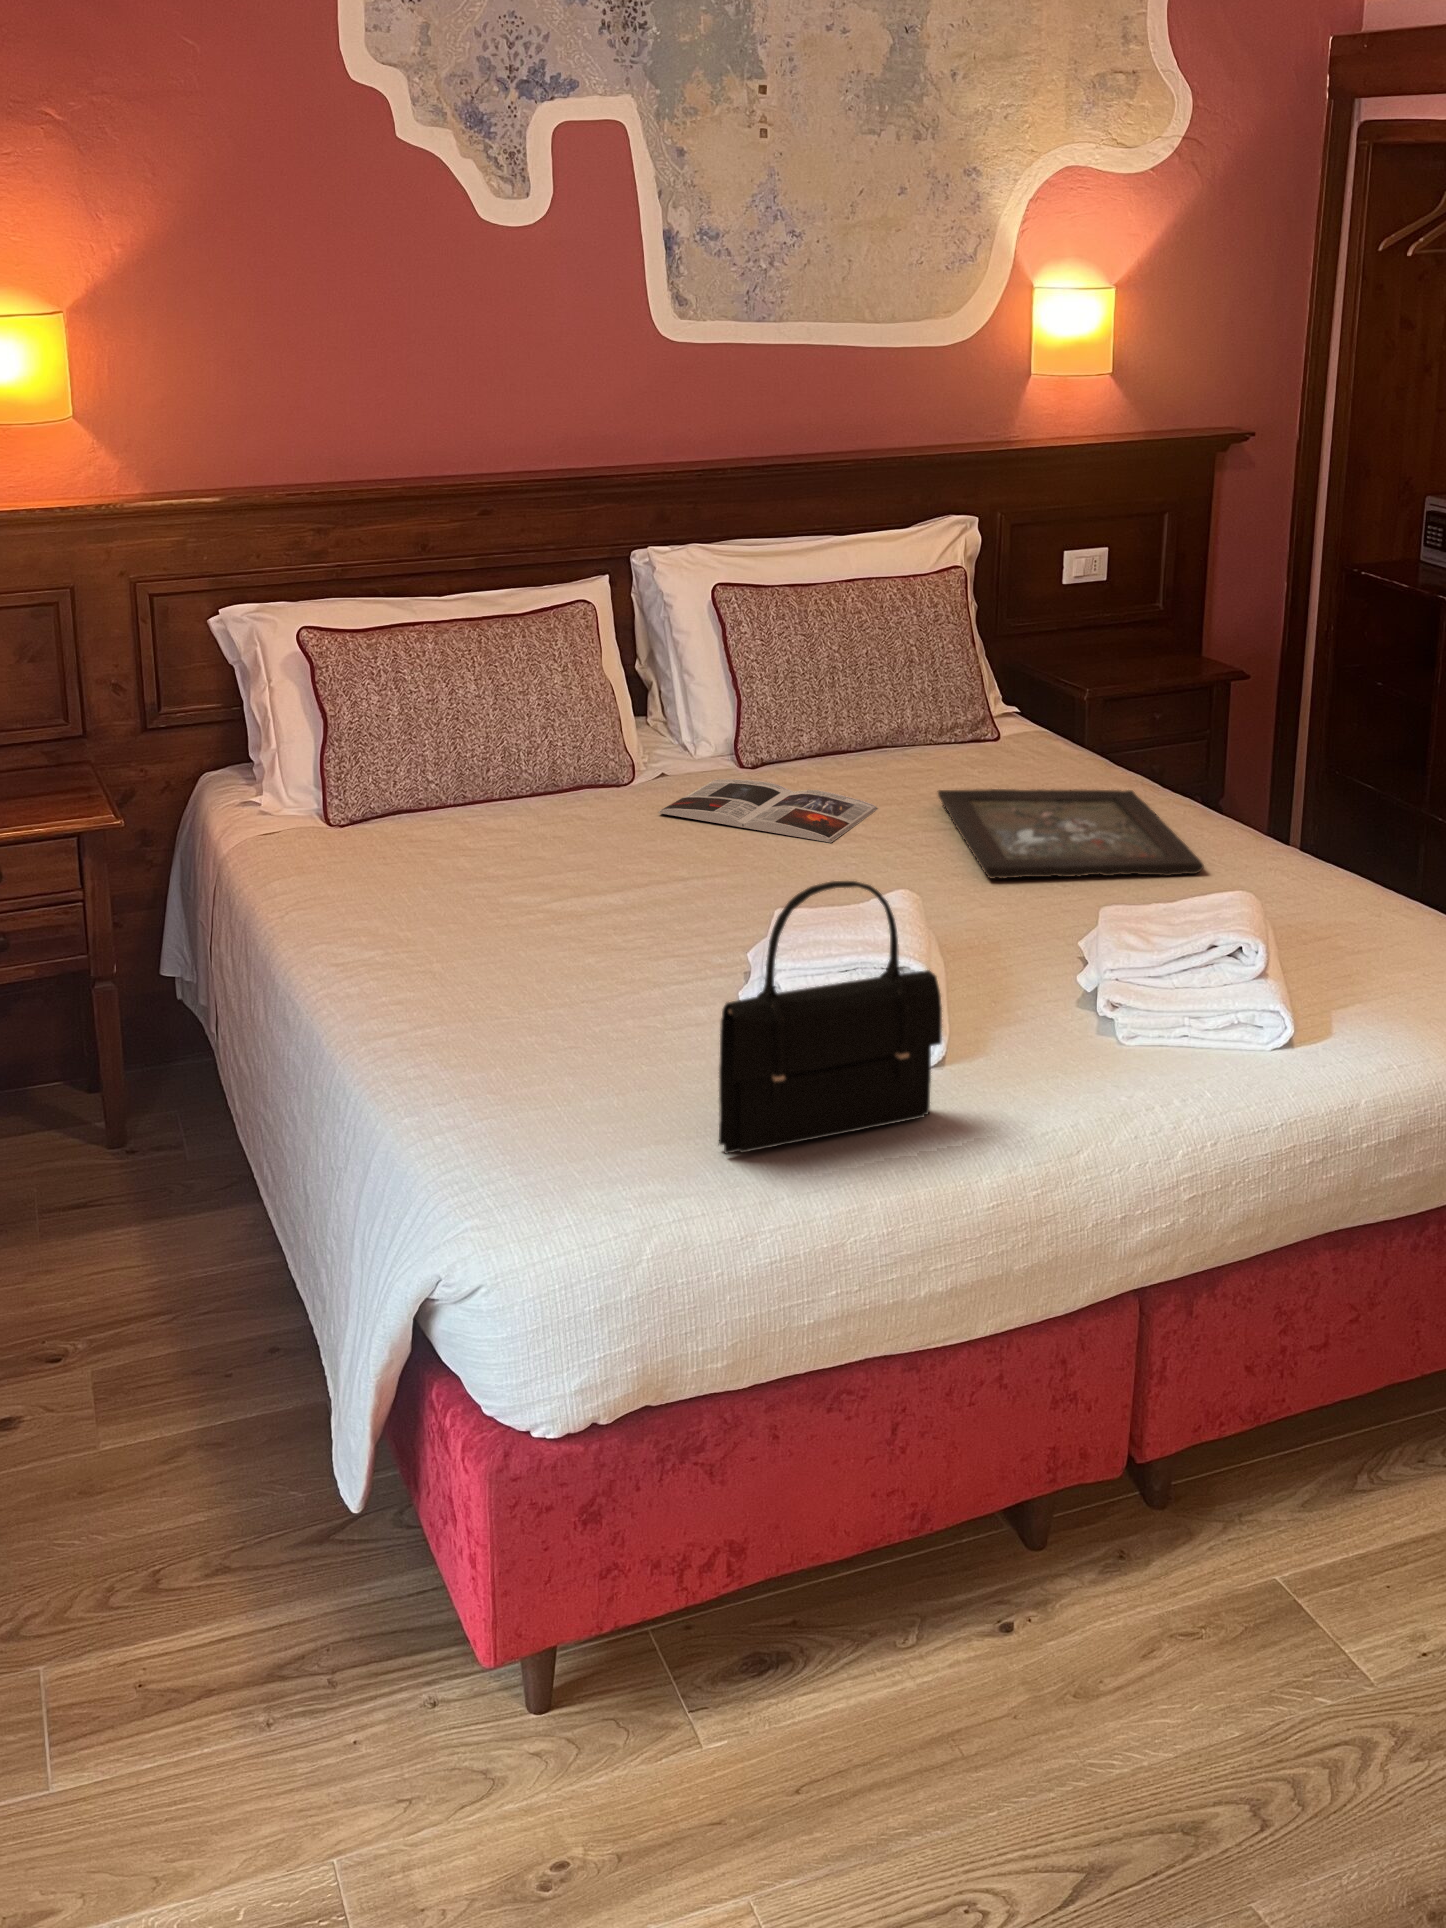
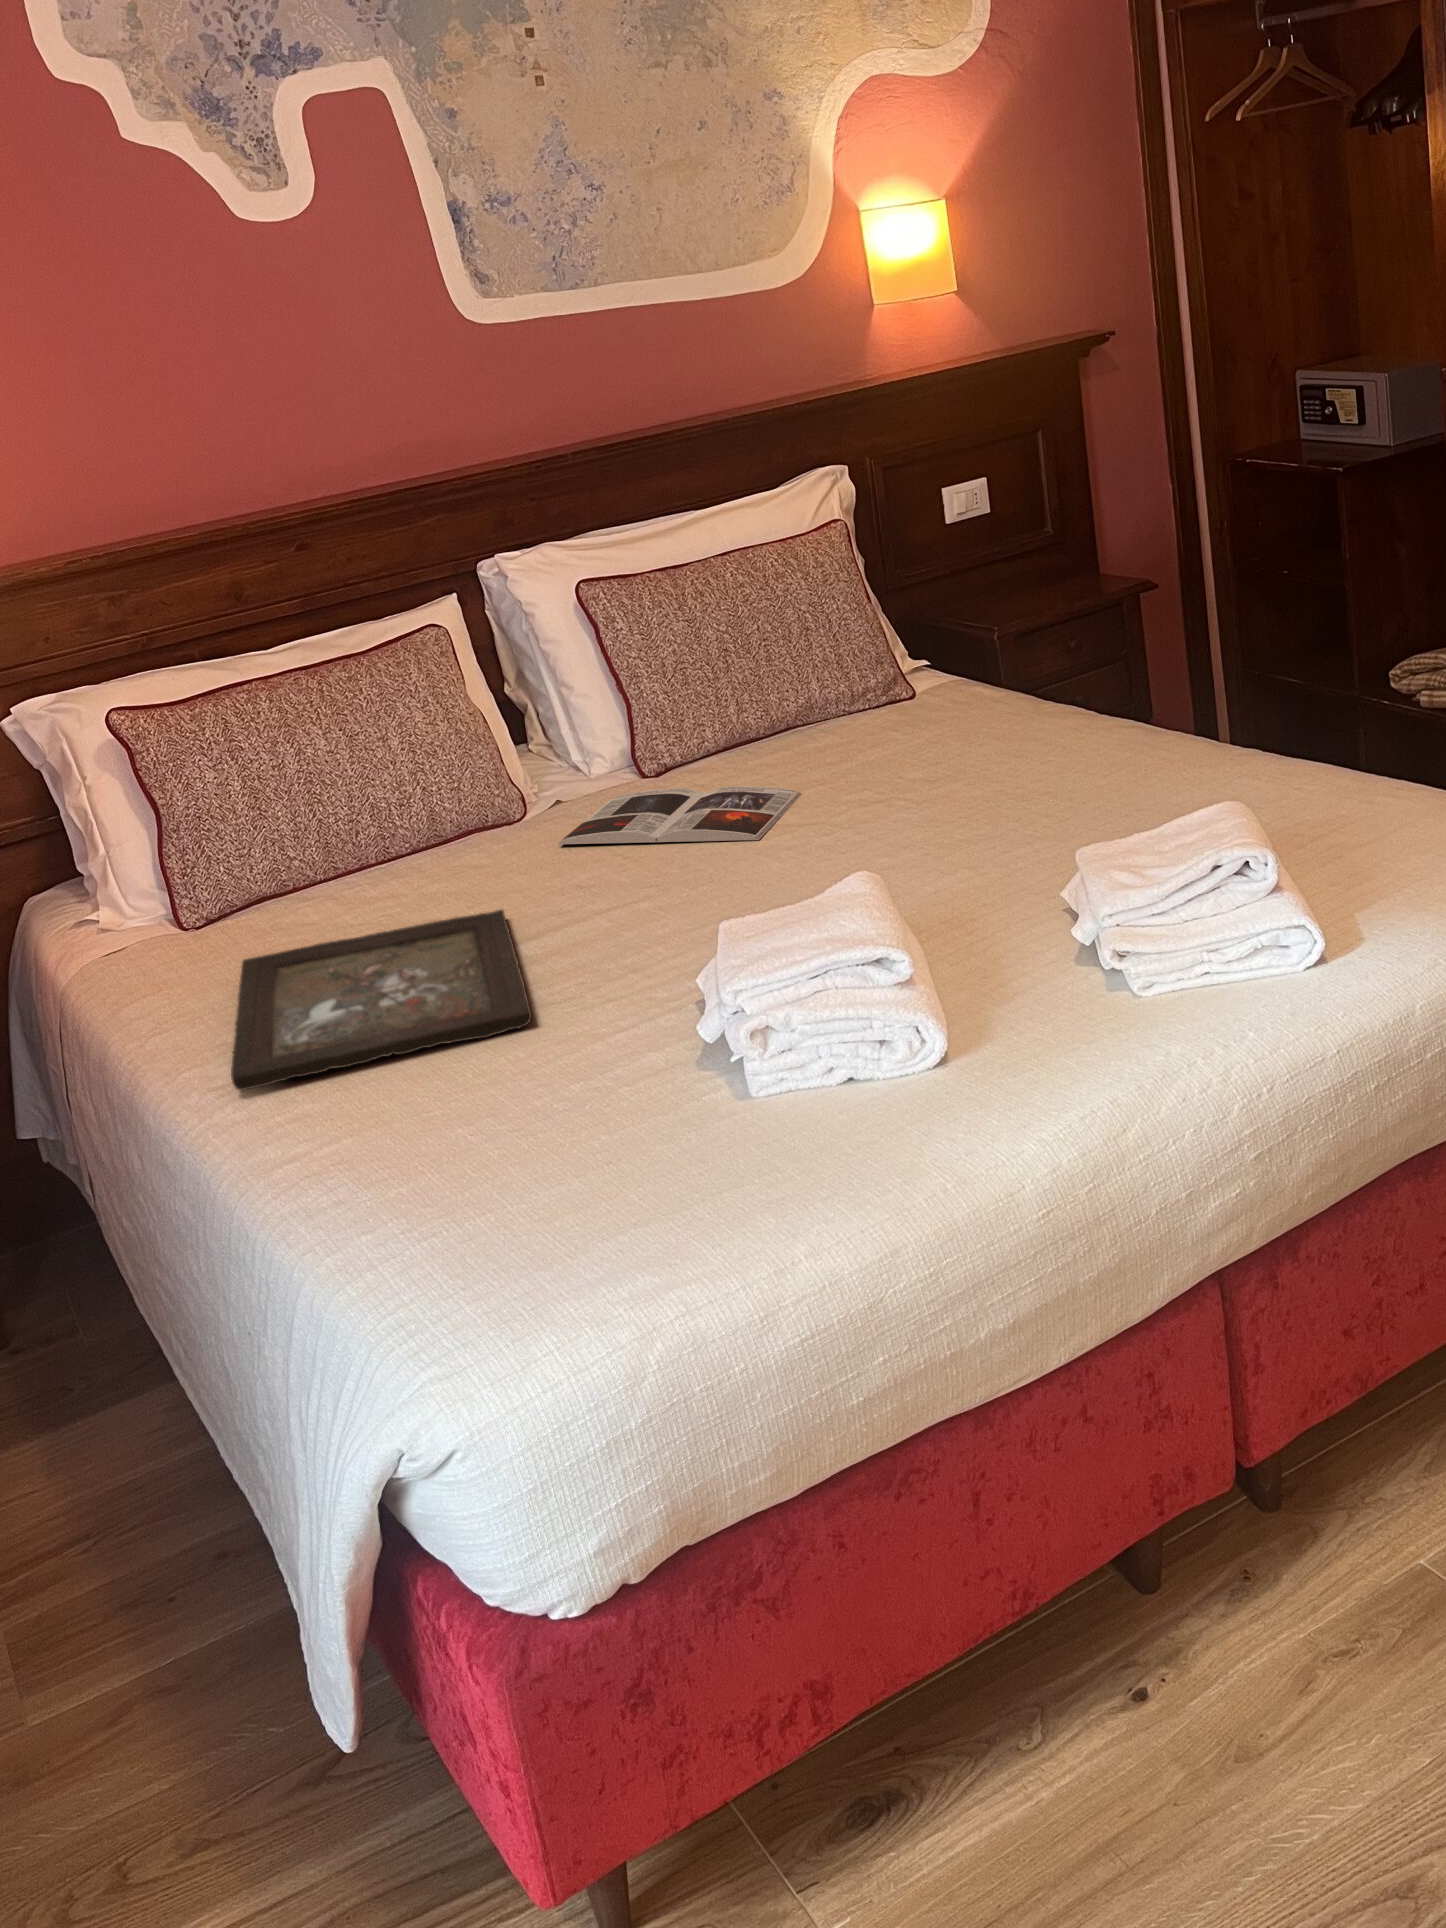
tray: present [938,789,1204,879] -> present [231,910,532,1091]
handbag: present [719,881,942,1153] -> none [686,868,947,1220]

